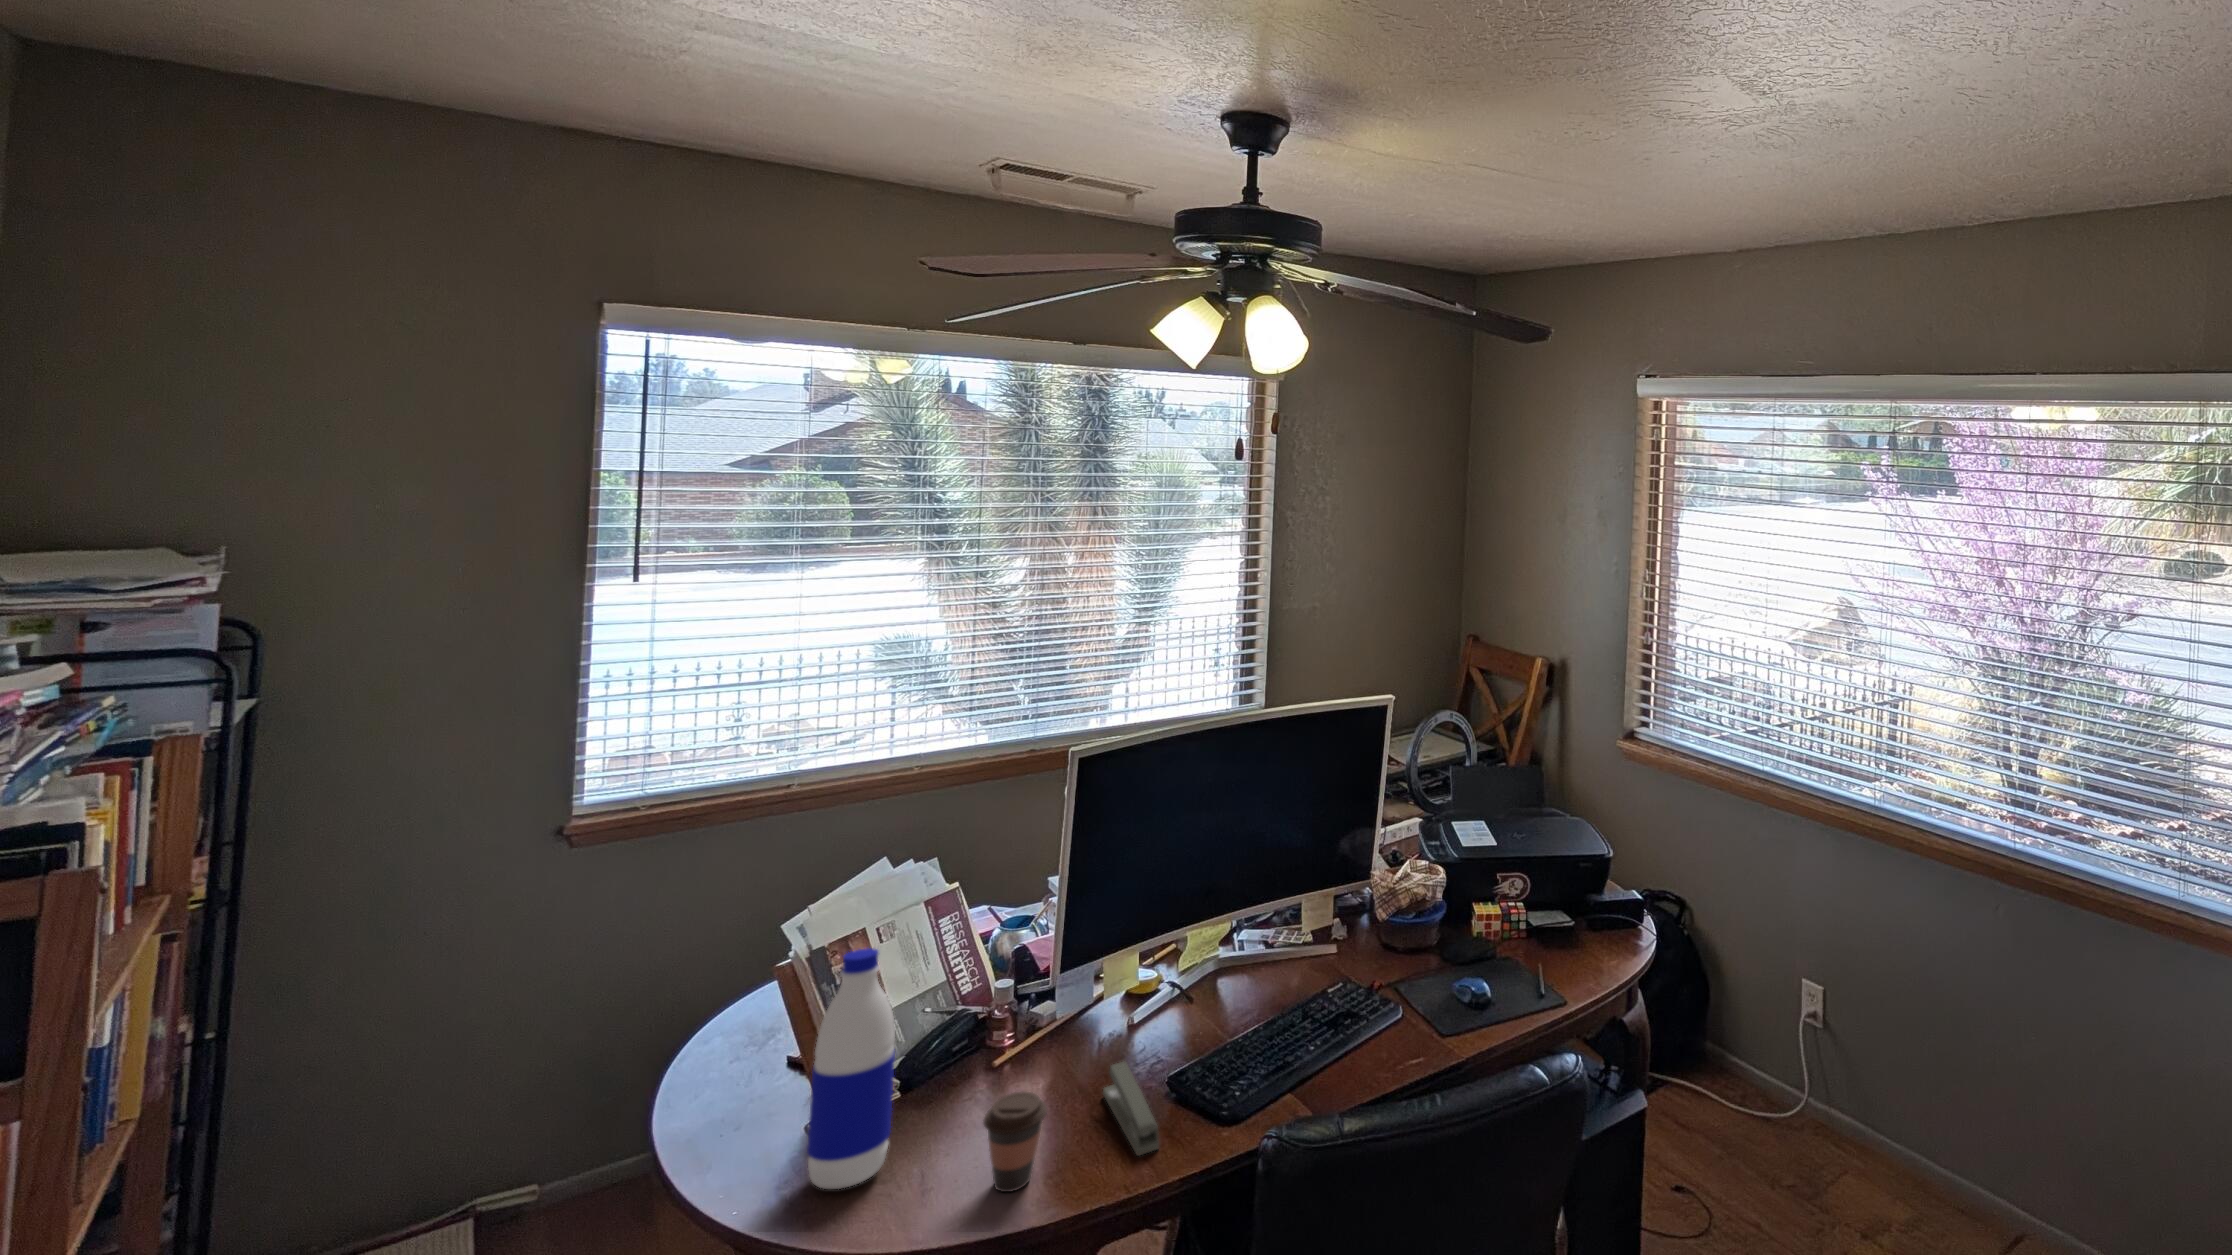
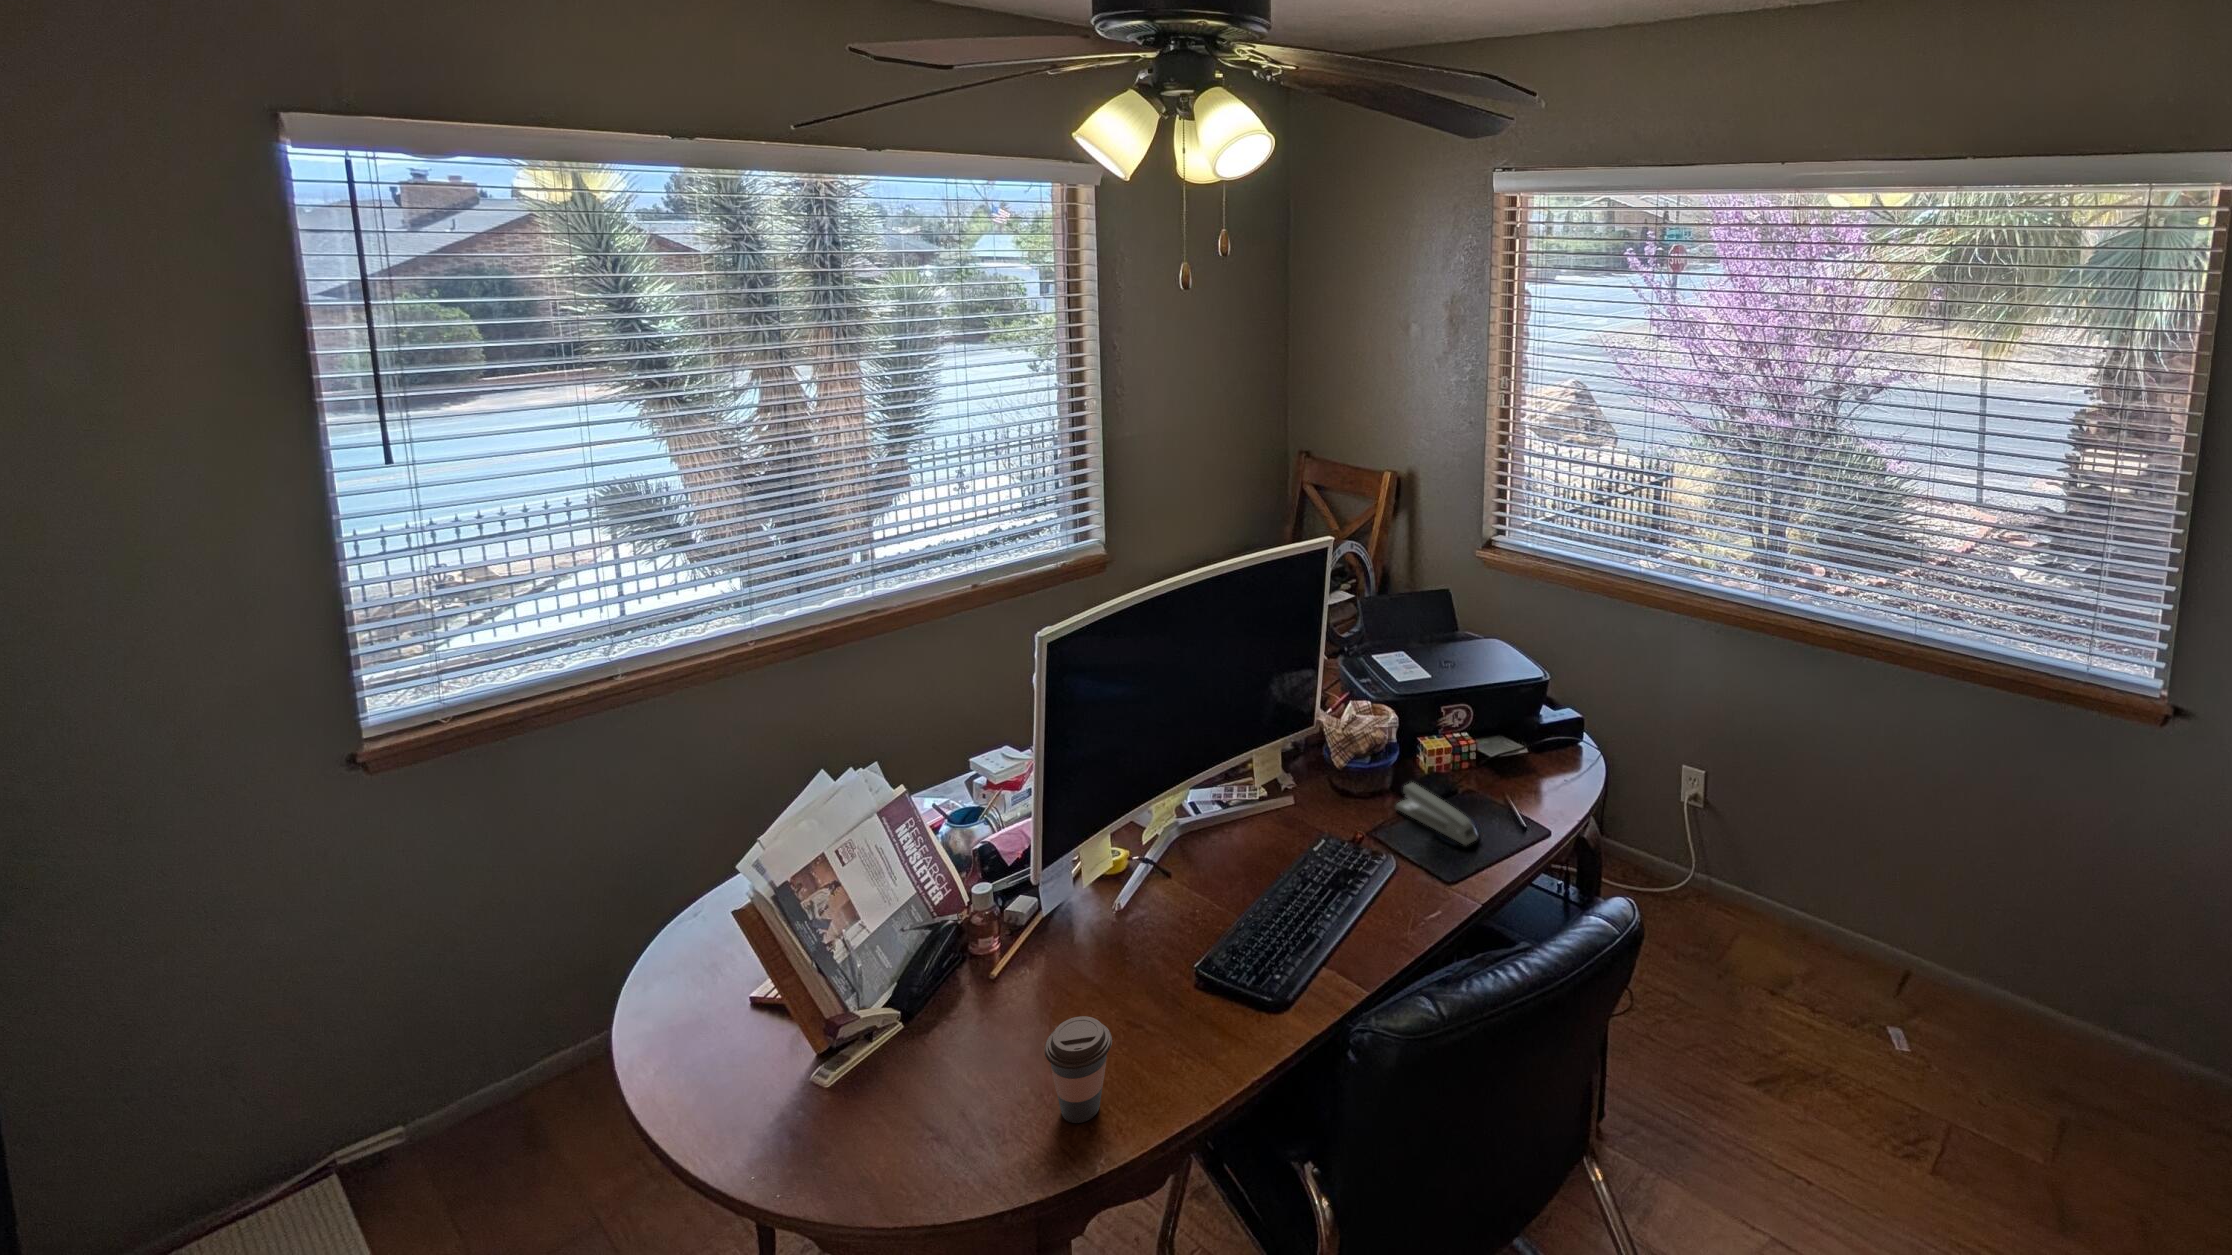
water bottle: present [807,948,895,1189] -> none [835,888,931,1149]
stapler: present [1103,1062,1159,1155] -> present [1396,783,1477,845]

